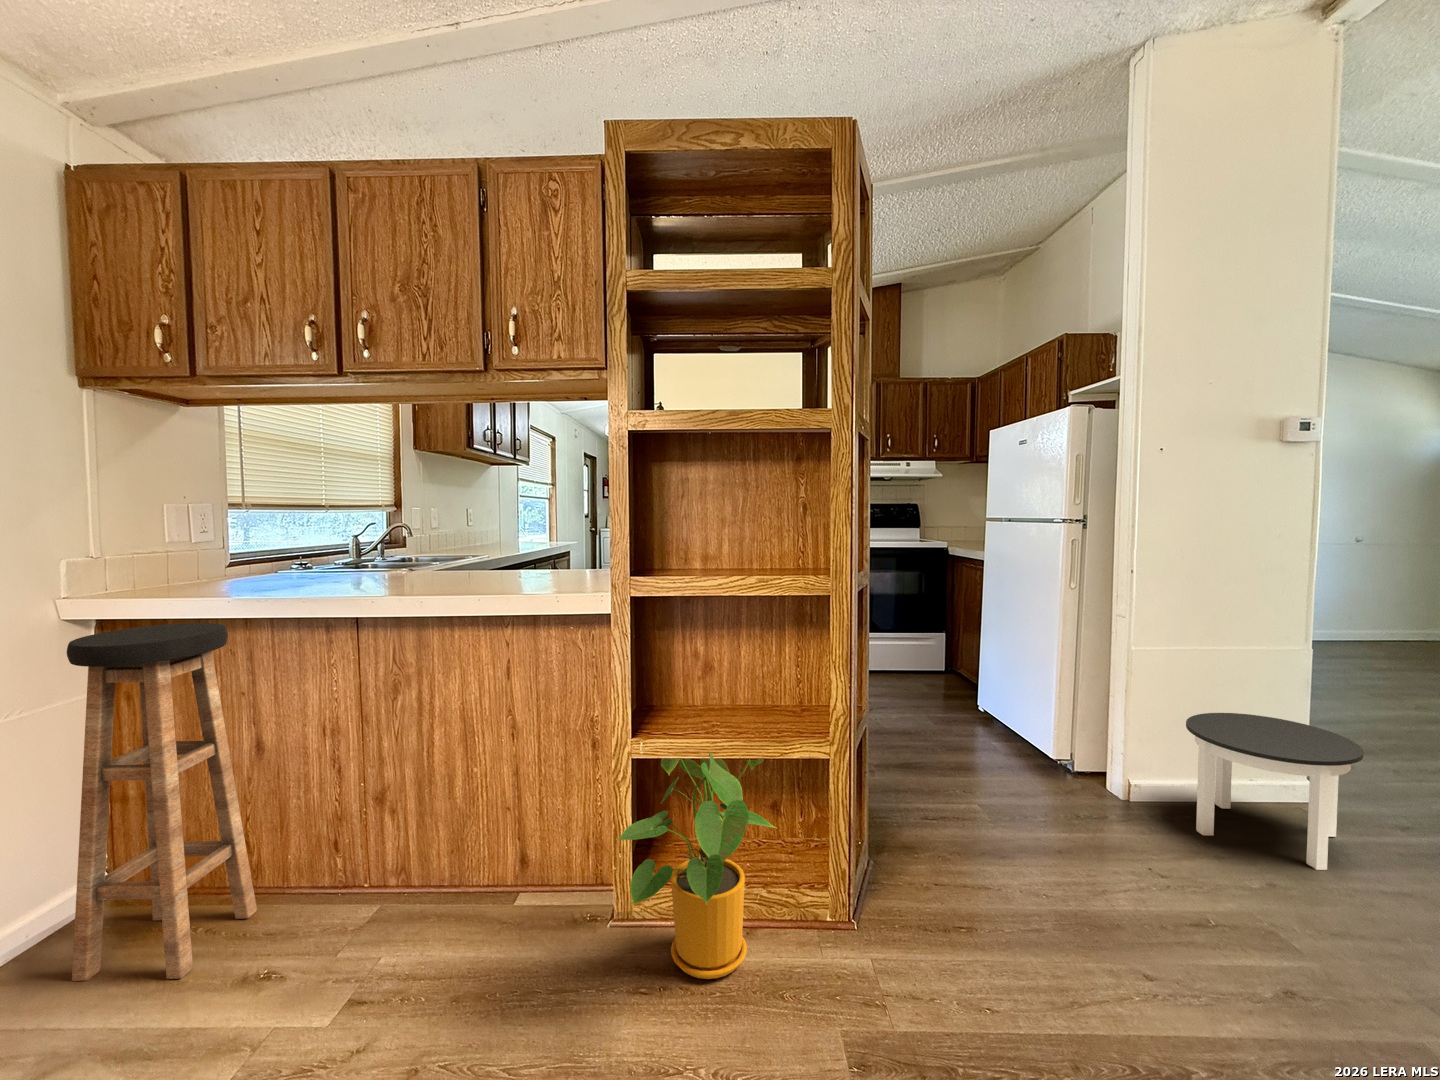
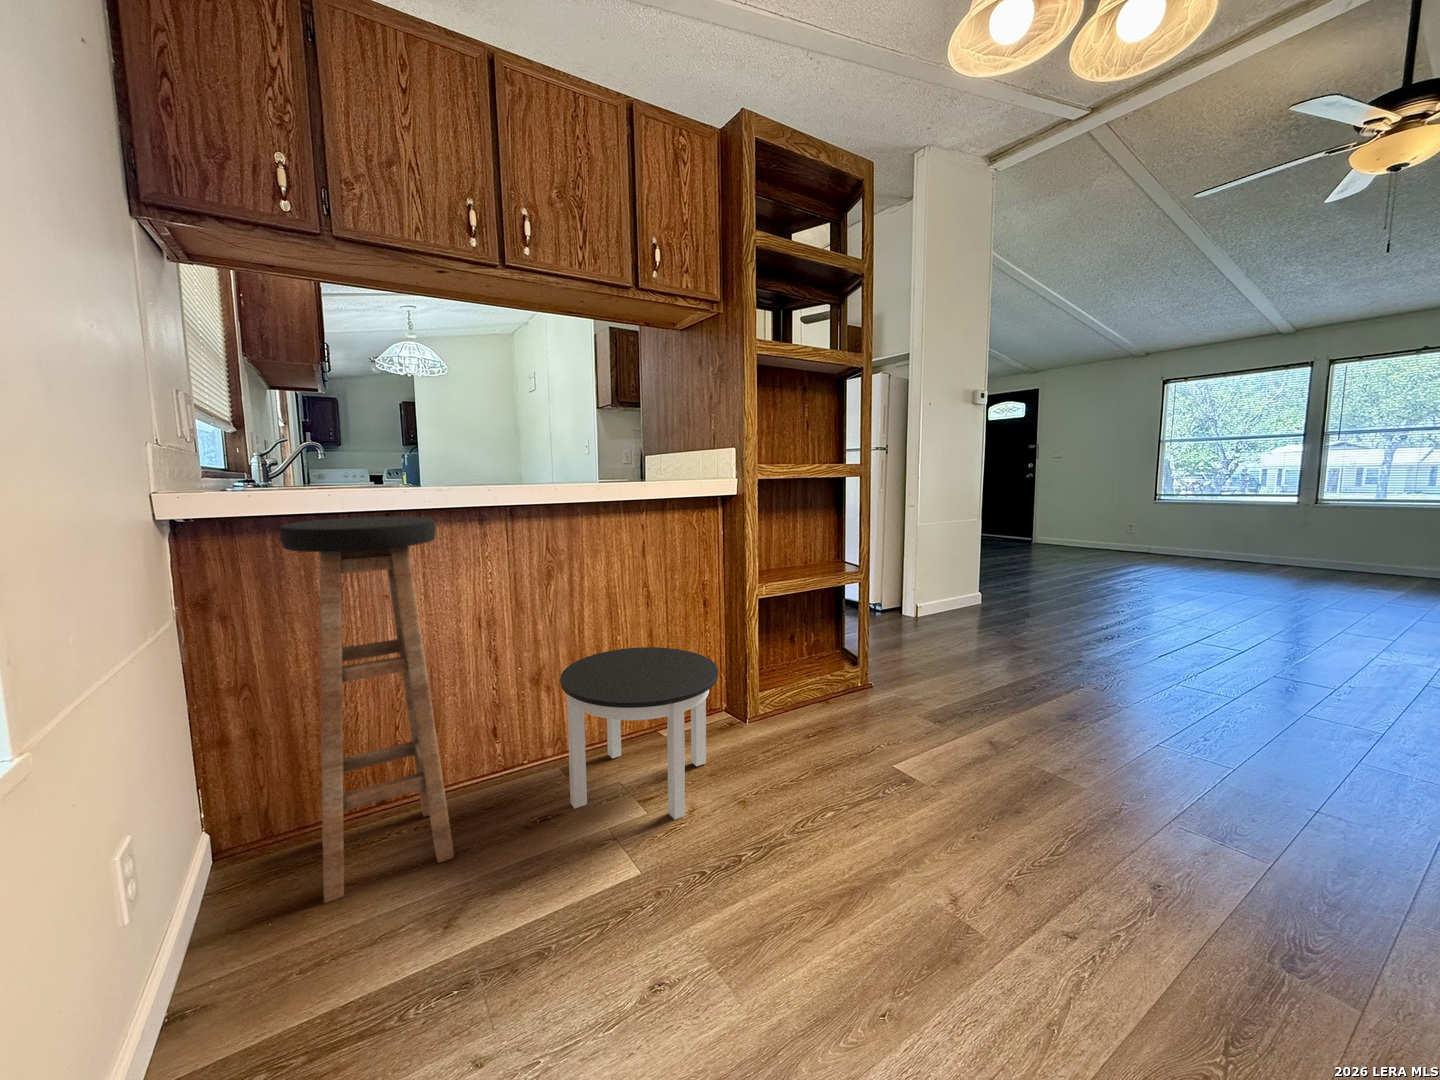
round table: present [1186,713,1364,870] -> present [560,647,718,820]
house plant: present [616,753,776,979] -> none [756,579,878,733]

